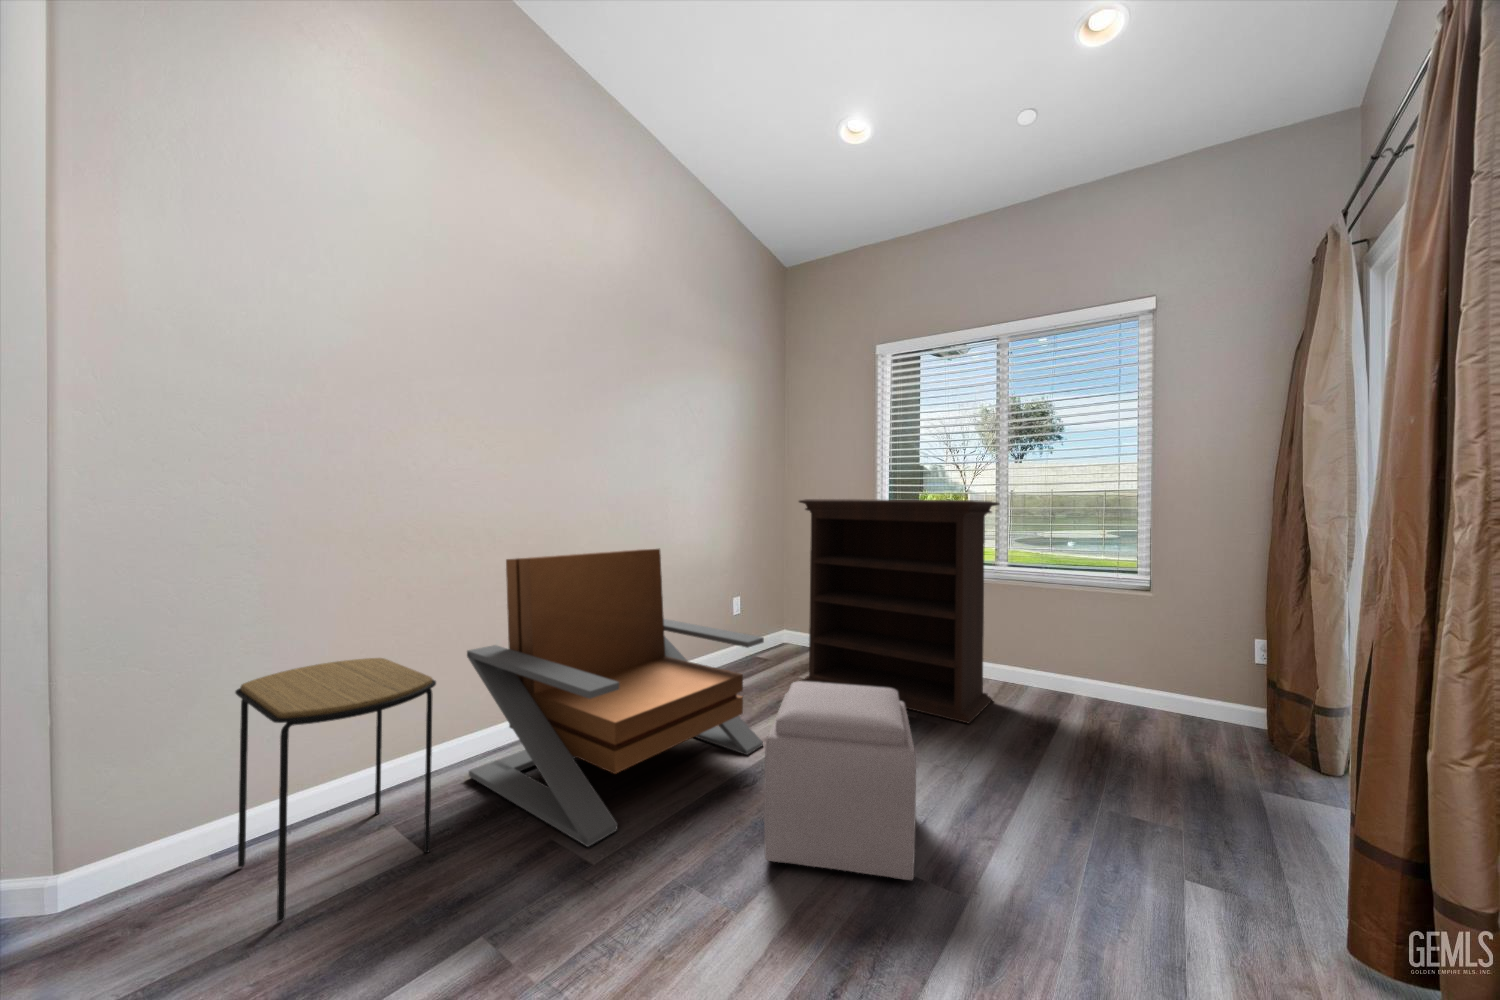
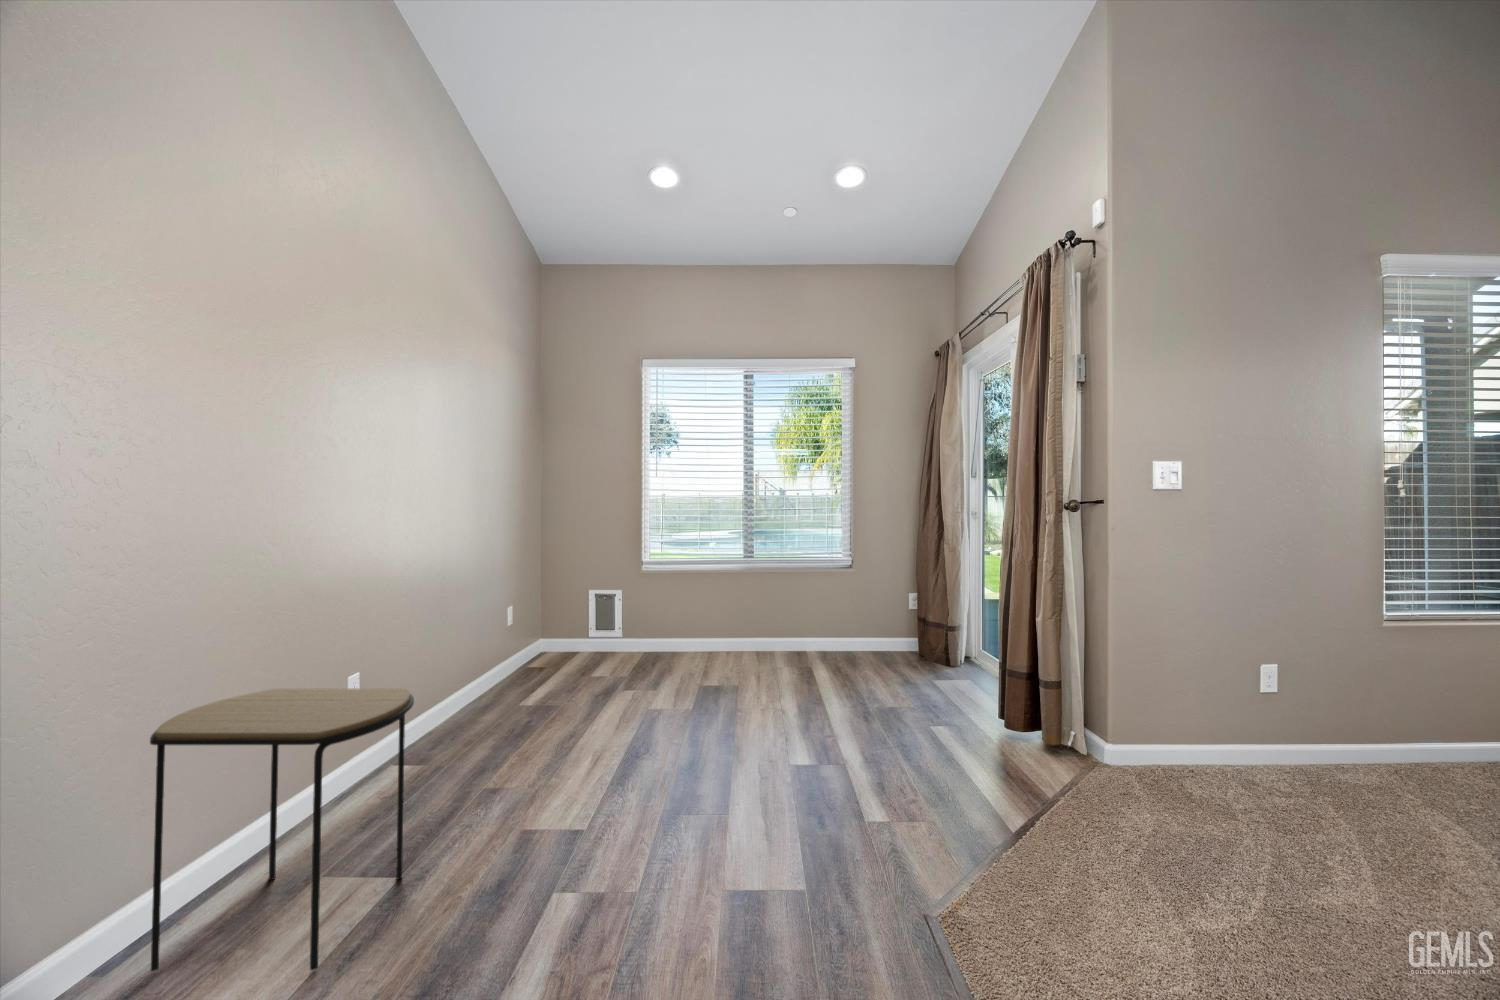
bookshelf: present [799,499,999,723] -> none [598,503,763,681]
lounge chair: present [467,549,764,847] -> none [340,552,624,822]
ottoman: present [764,681,916,880] -> none [679,644,815,784]

